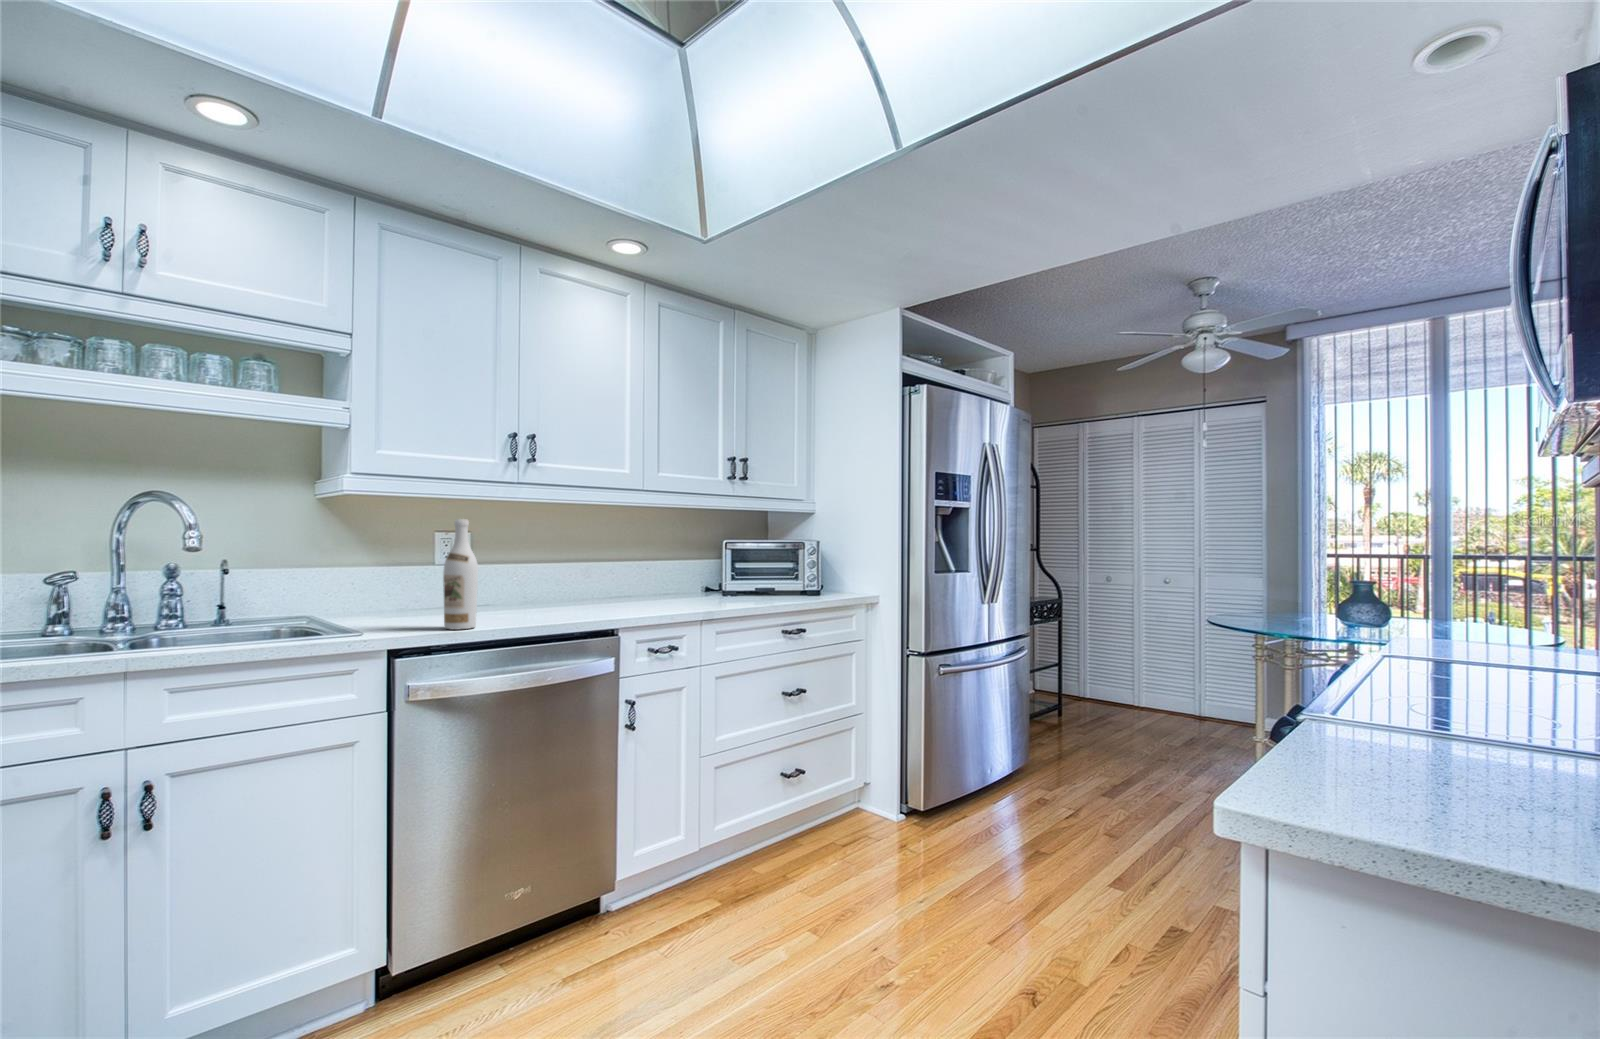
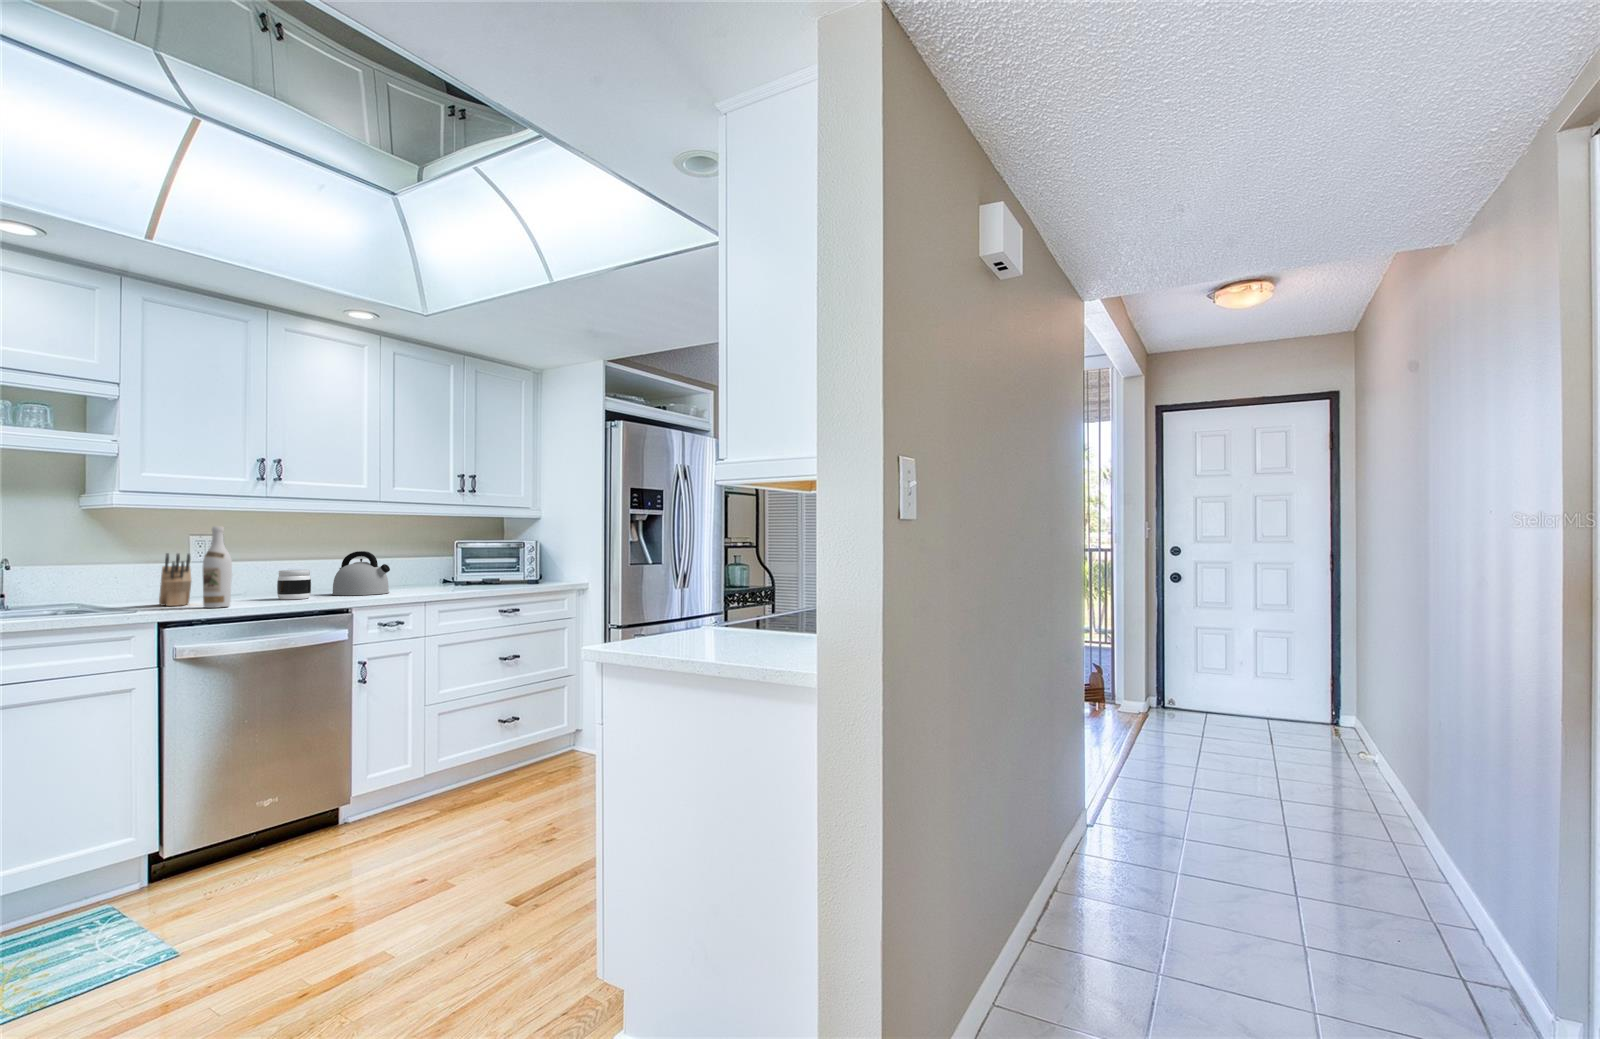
kettle: none [590,553,658,610] -> present [332,551,390,595]
knife block: none [398,554,432,623] -> present [159,553,191,606]
jar: none [530,576,568,615] -> present [277,570,311,600]

